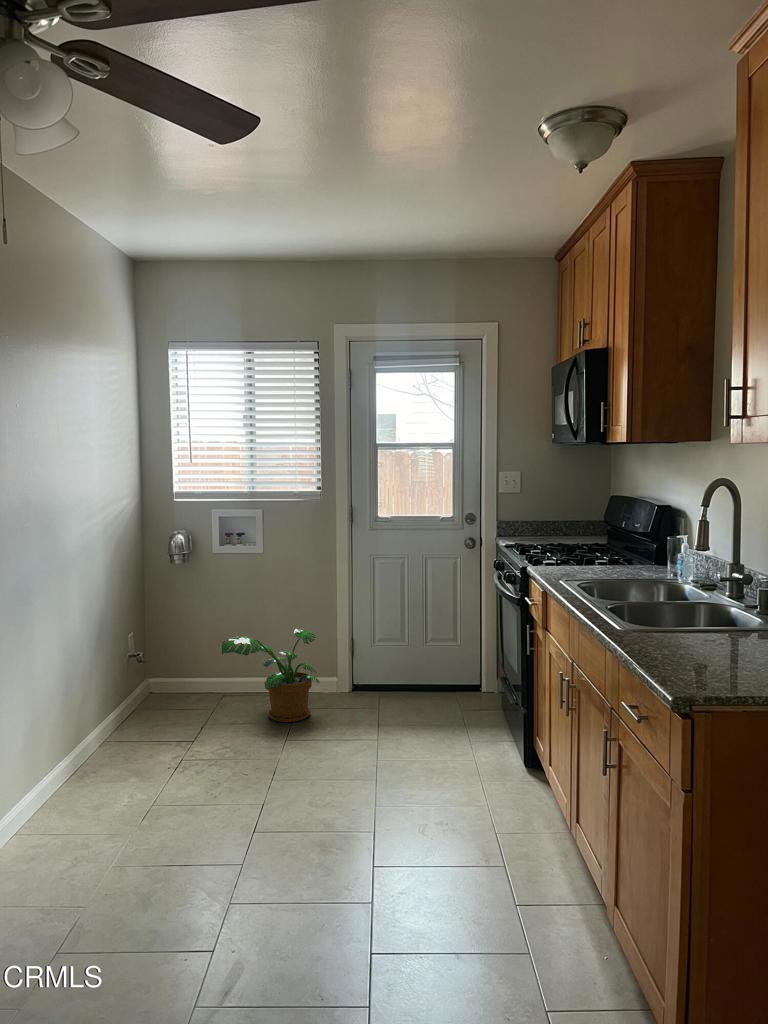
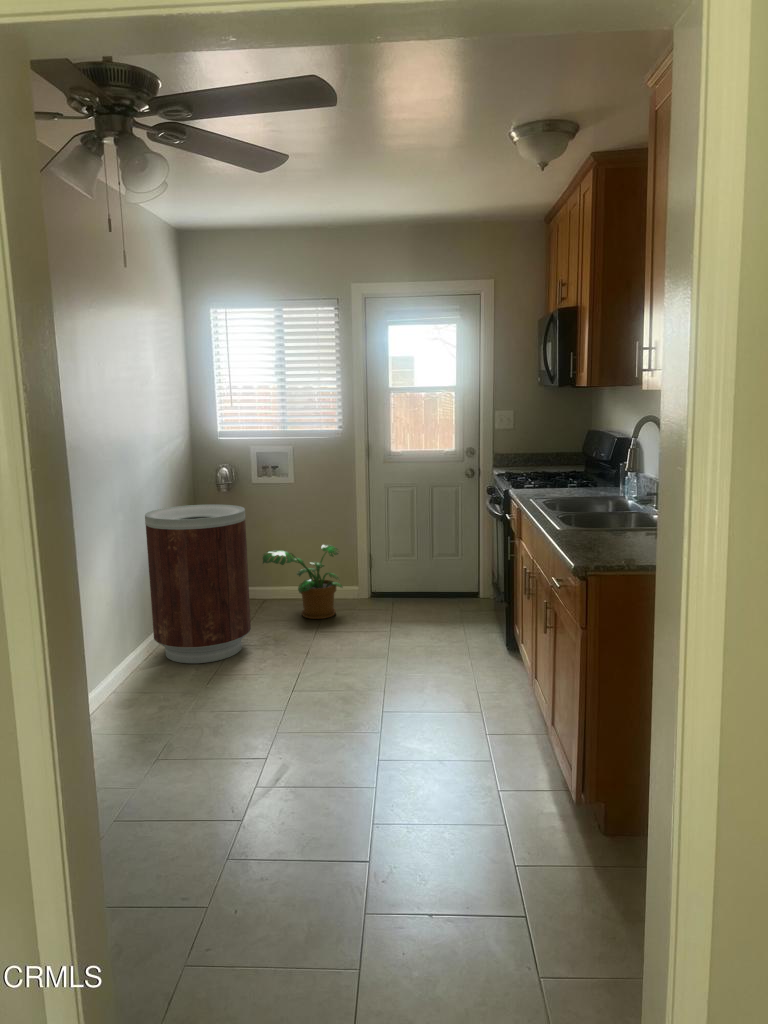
trash can: none [73,581,204,787] -> present [145,504,251,663]

